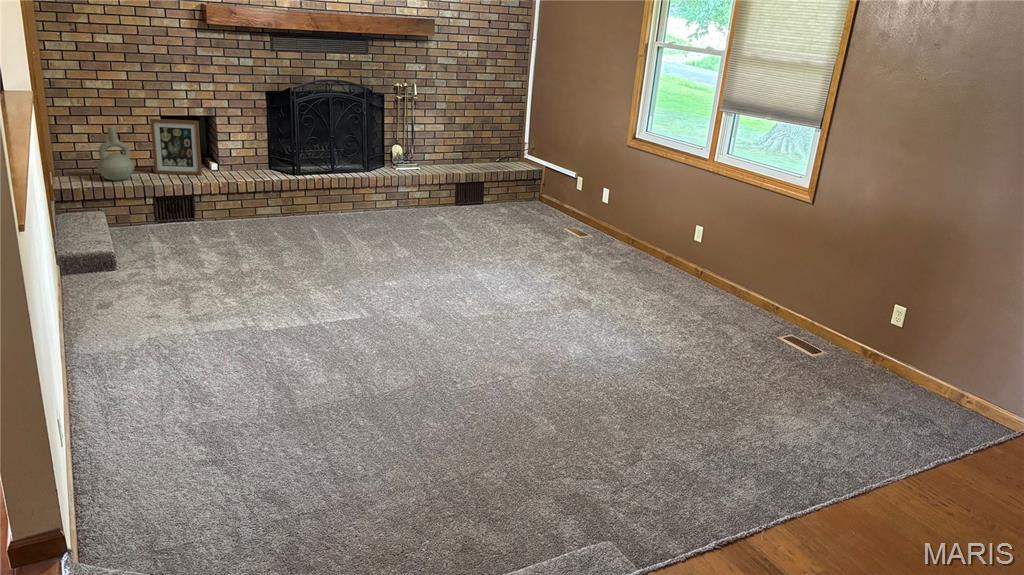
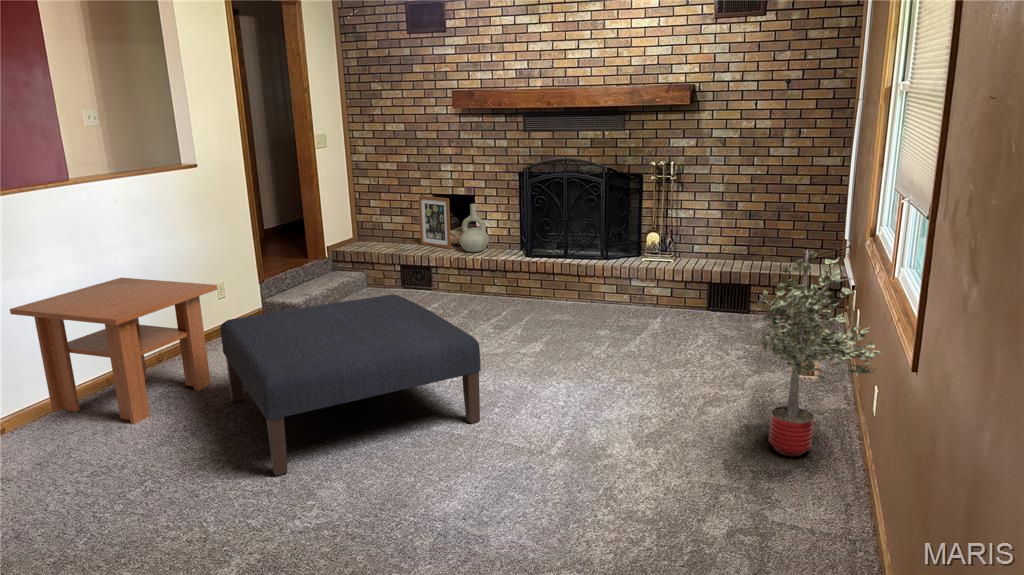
decorative vase: present [98,126,134,181] -> present [459,204,489,252]
potted tree: none [627,151,706,275] -> present [757,251,881,457]
ottoman: none [263,218,490,366] -> present [220,294,481,475]
coffee table: none [59,231,241,404] -> present [10,278,217,424]

